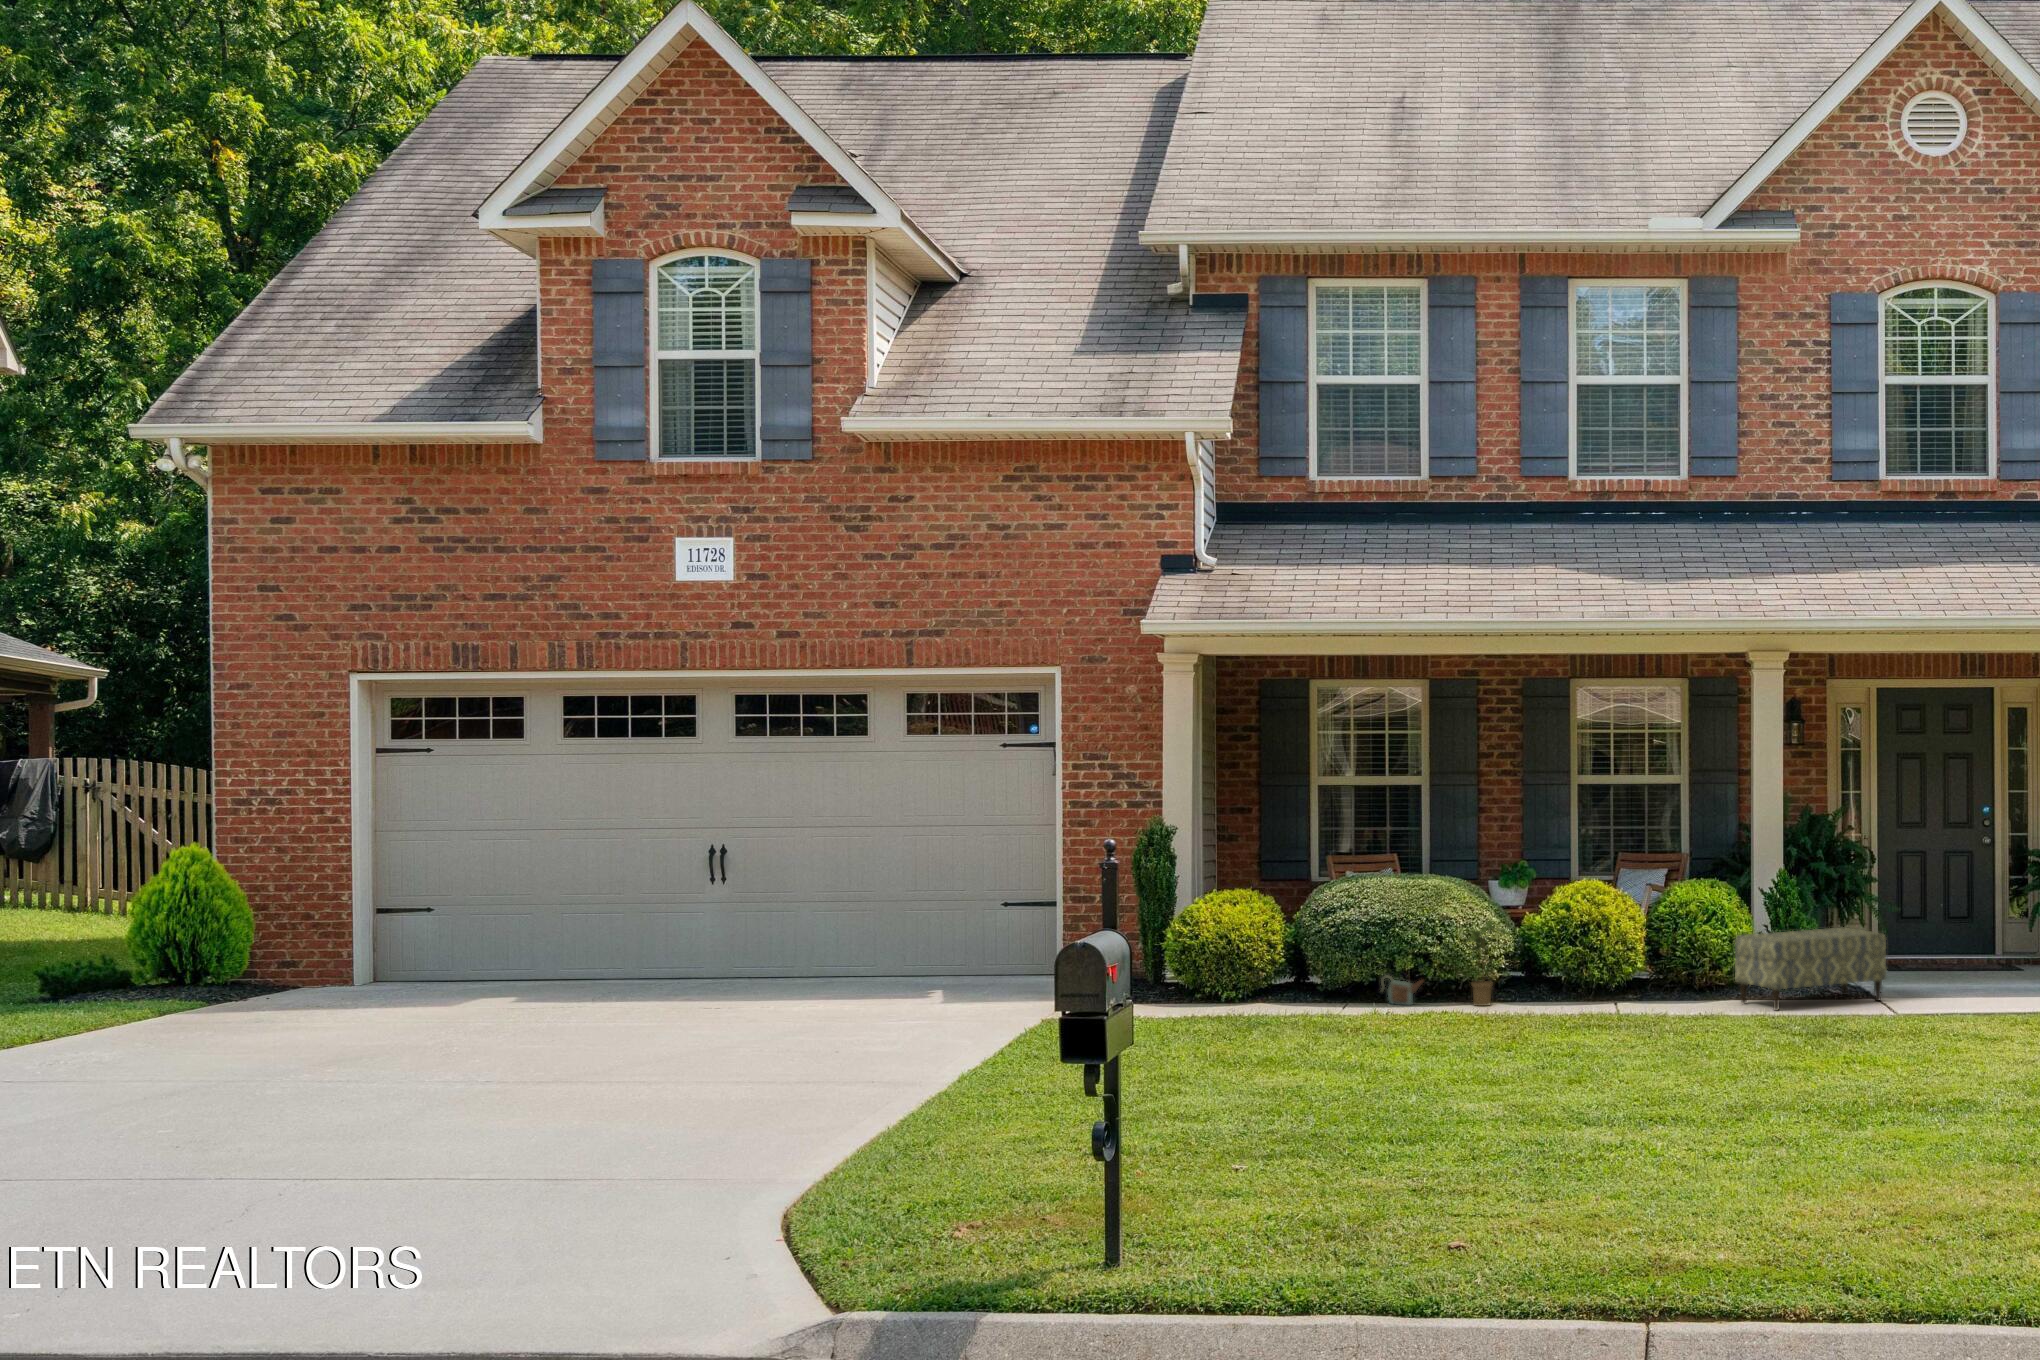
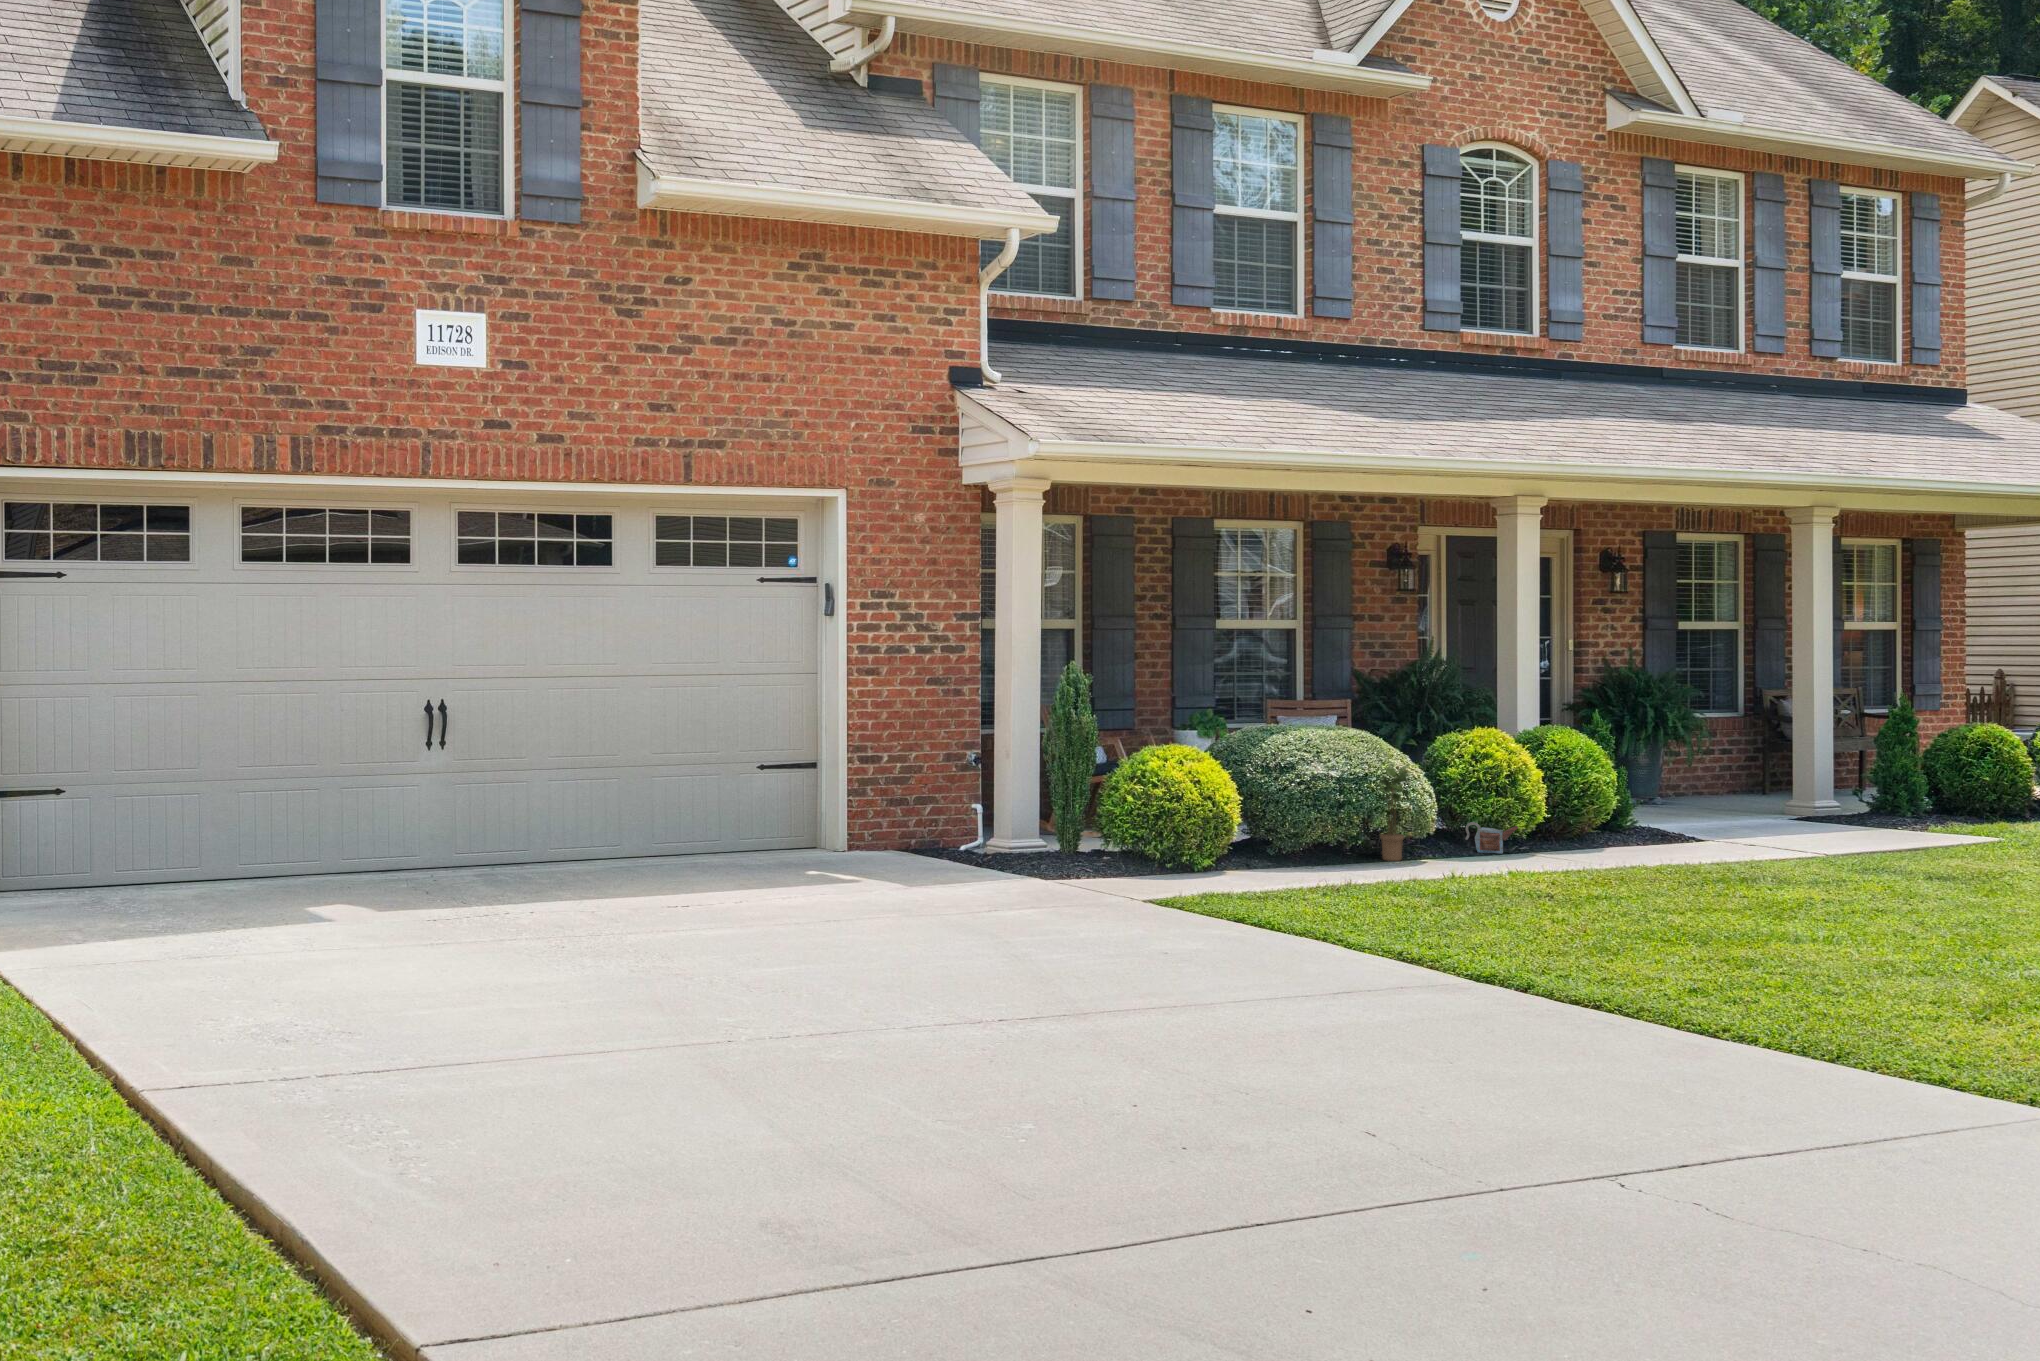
bench: present [1735,928,1886,1011] -> none [1587,768,1692,852]
watering can: present [1381,976,1423,1005] -> present [1465,822,1519,853]

